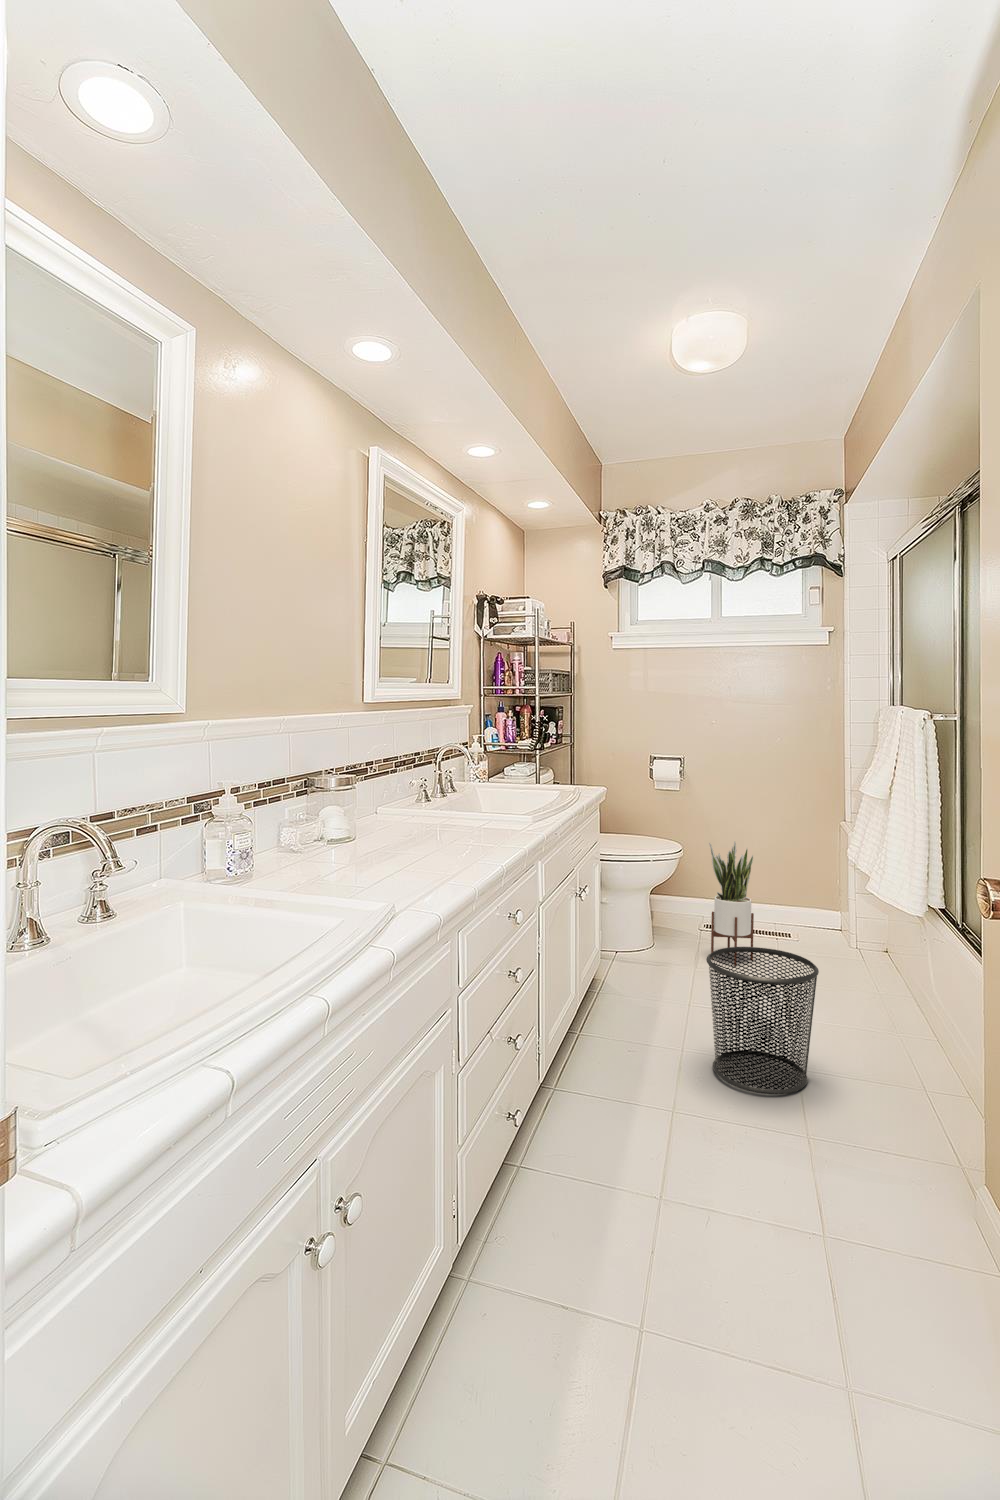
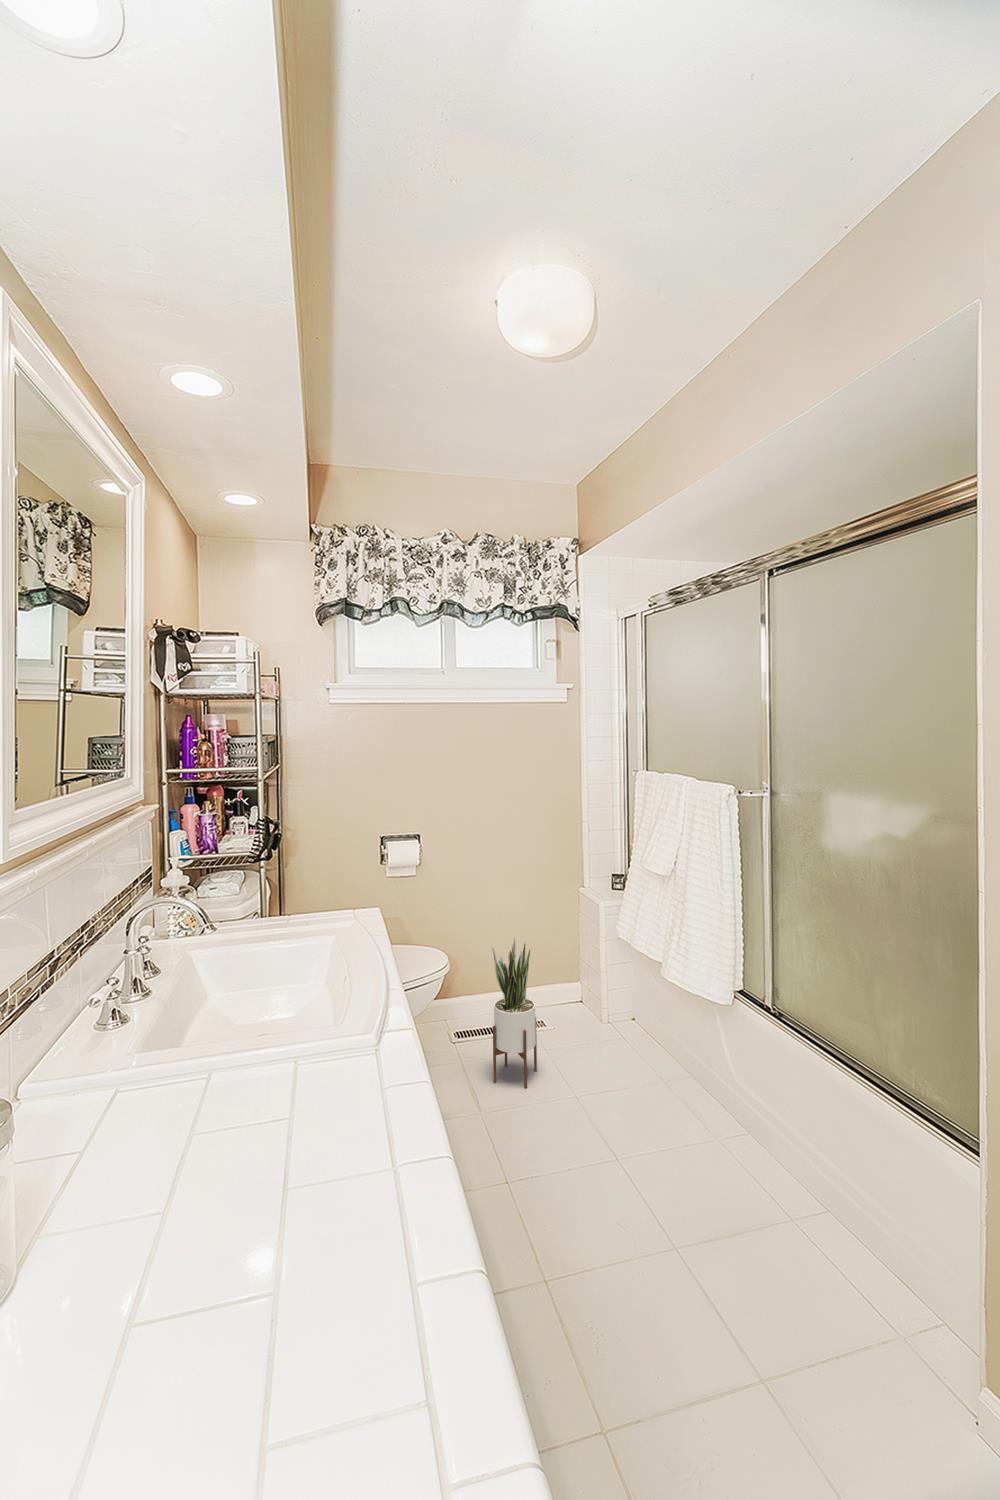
waste bin: present [706,947,819,1095] -> none [606,1125,754,1368]

